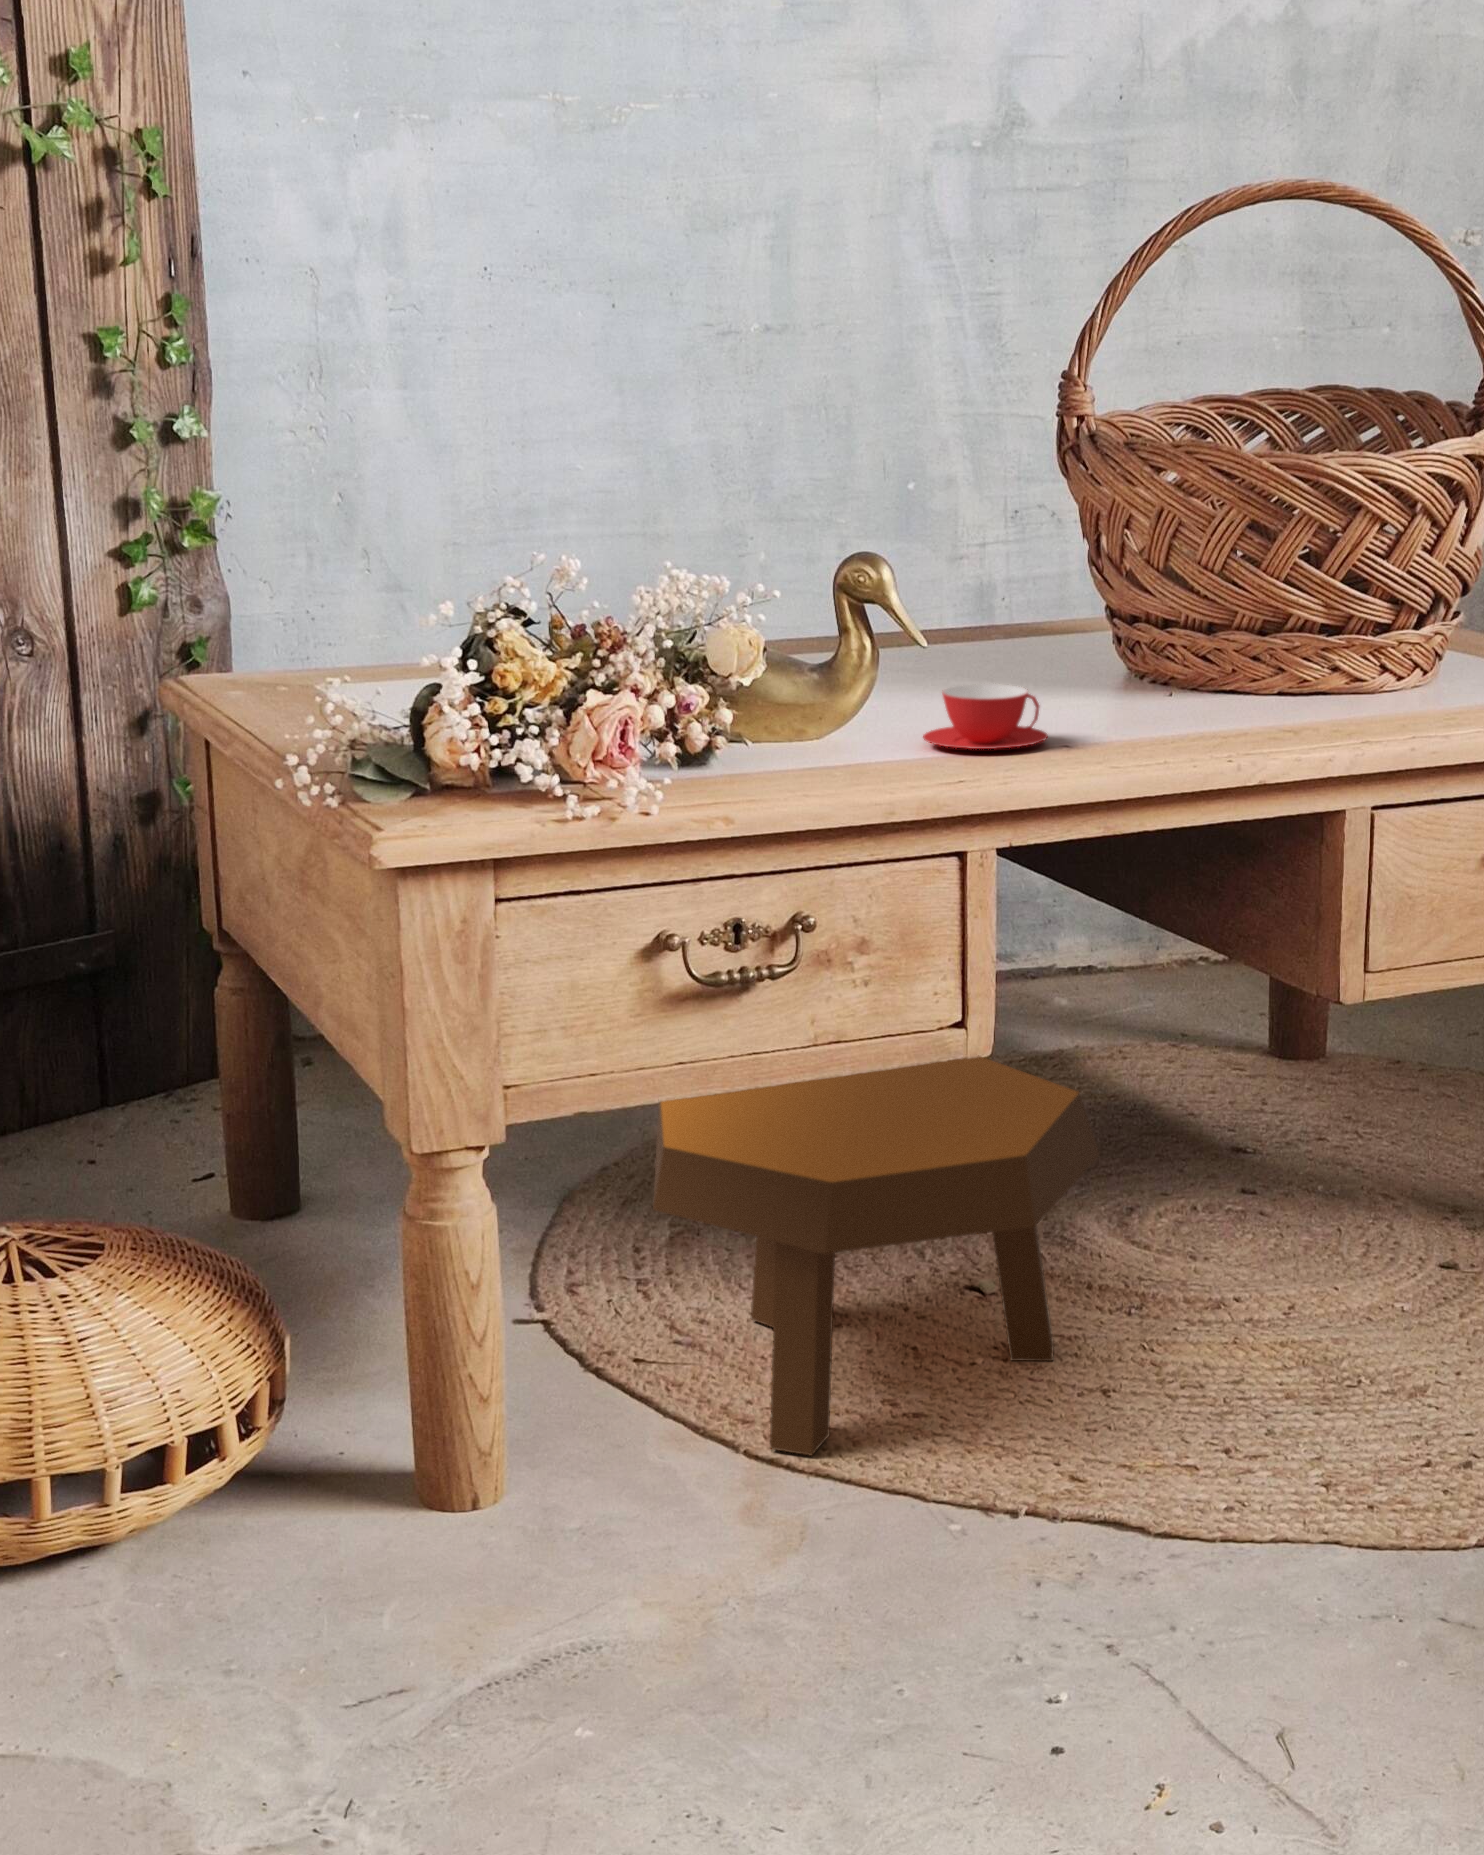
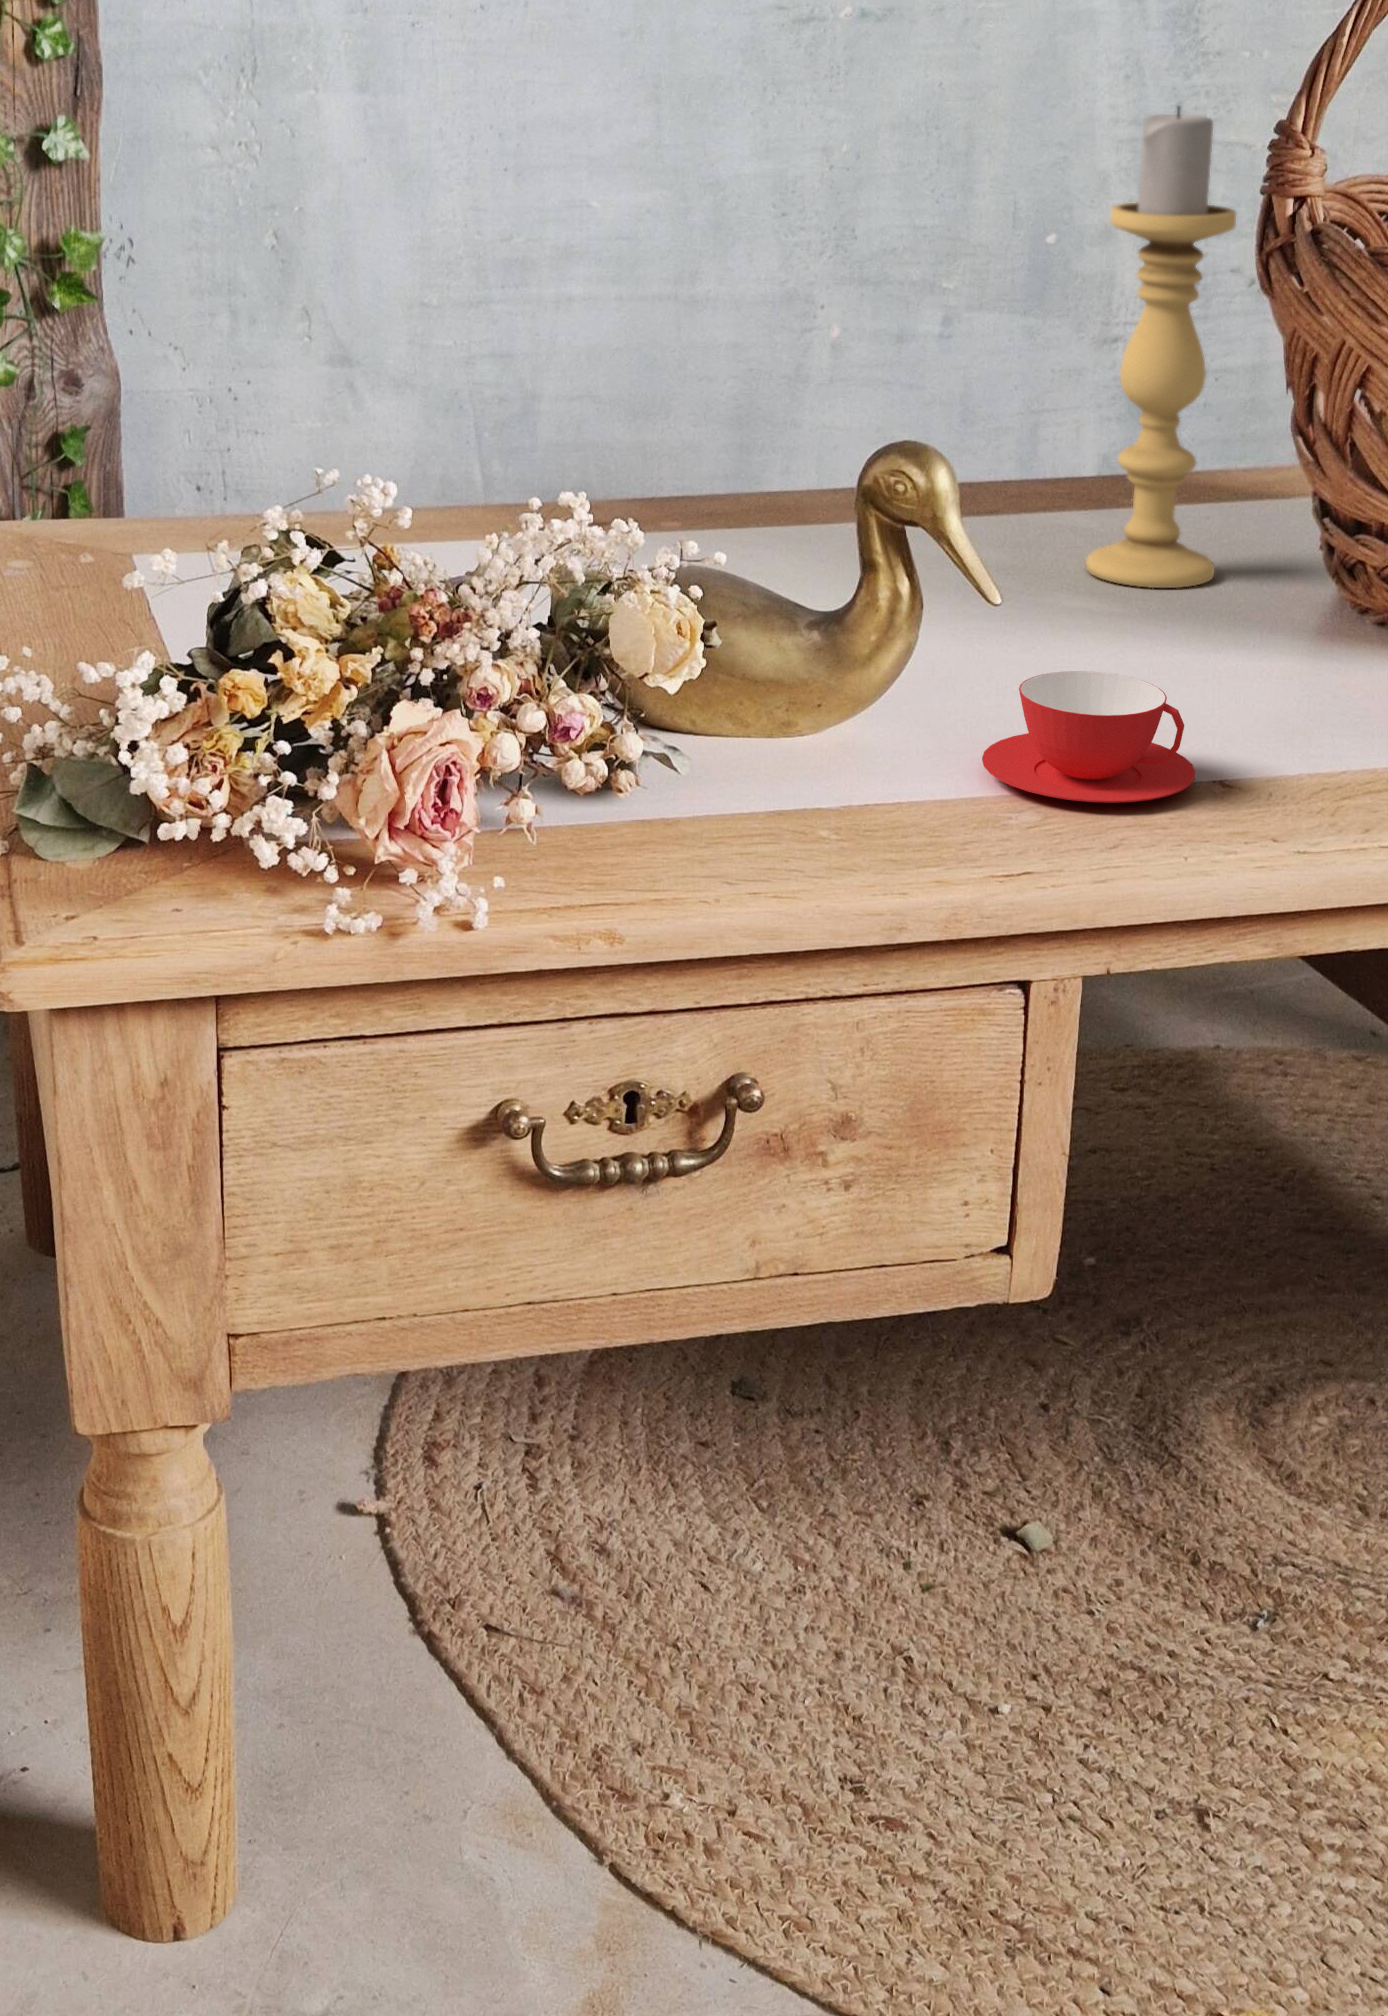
candle holder: none [962,362,1045,674] -> present [1086,106,1236,588]
footstool: present [653,1055,1100,1455] -> none [501,1134,1231,1893]

